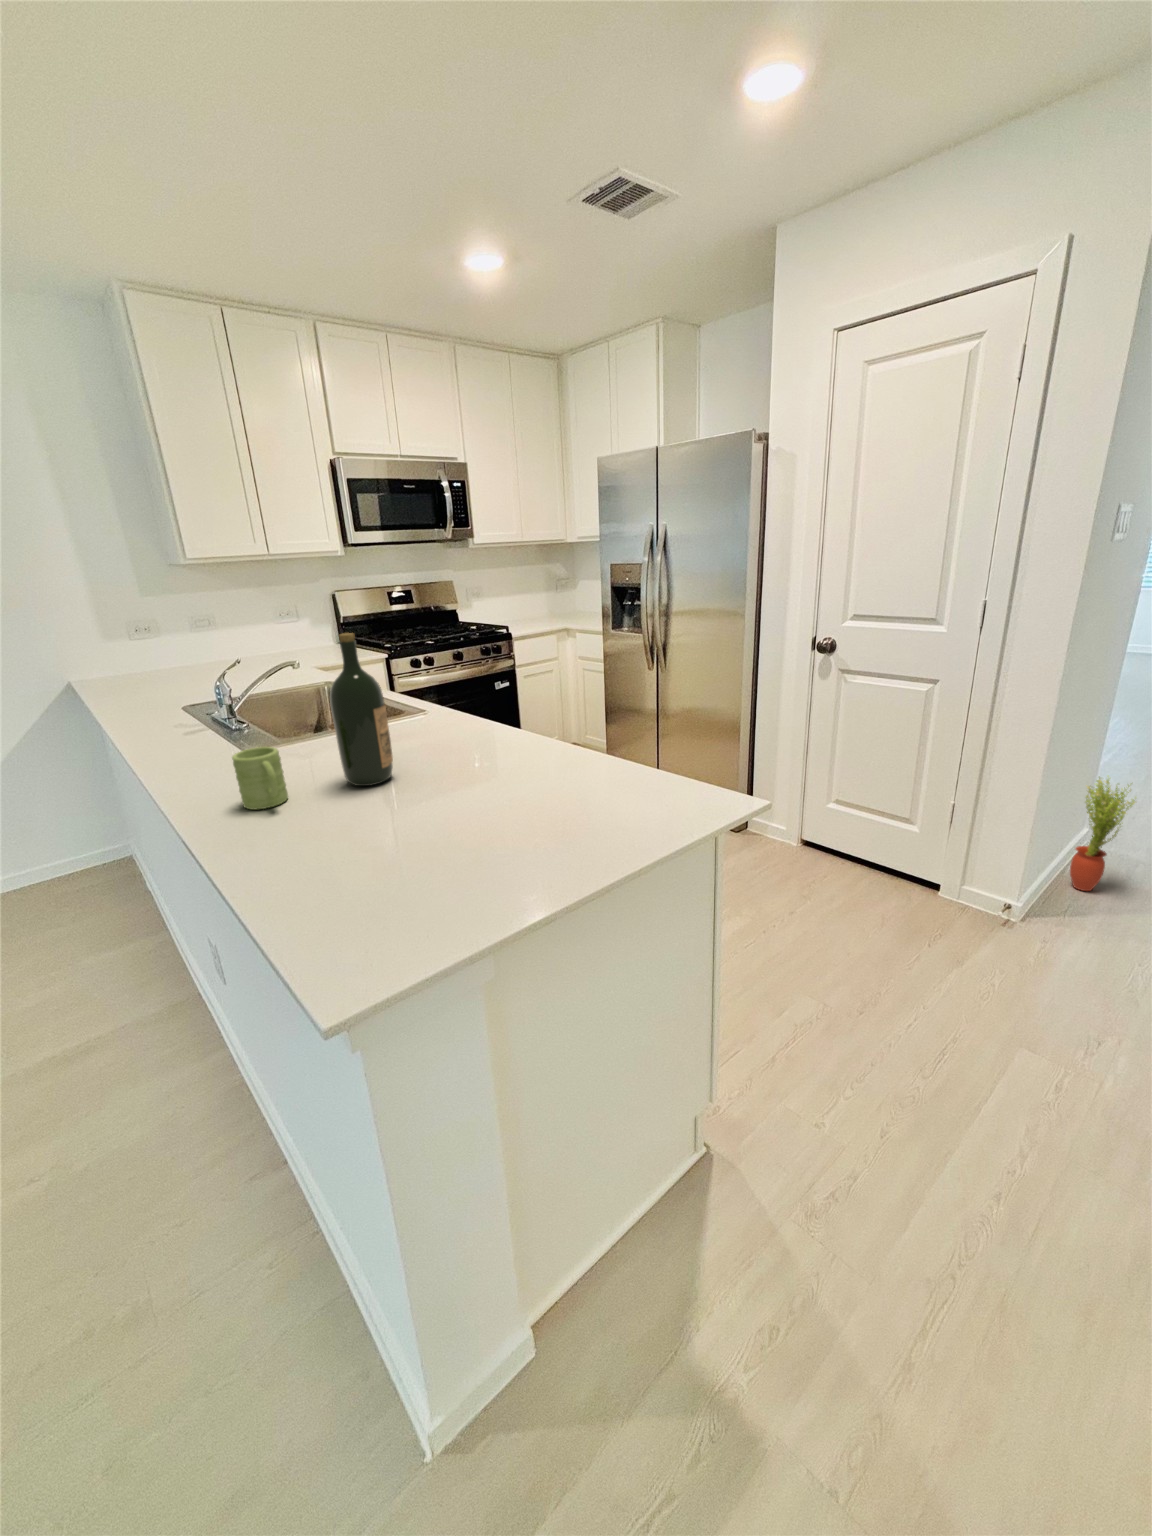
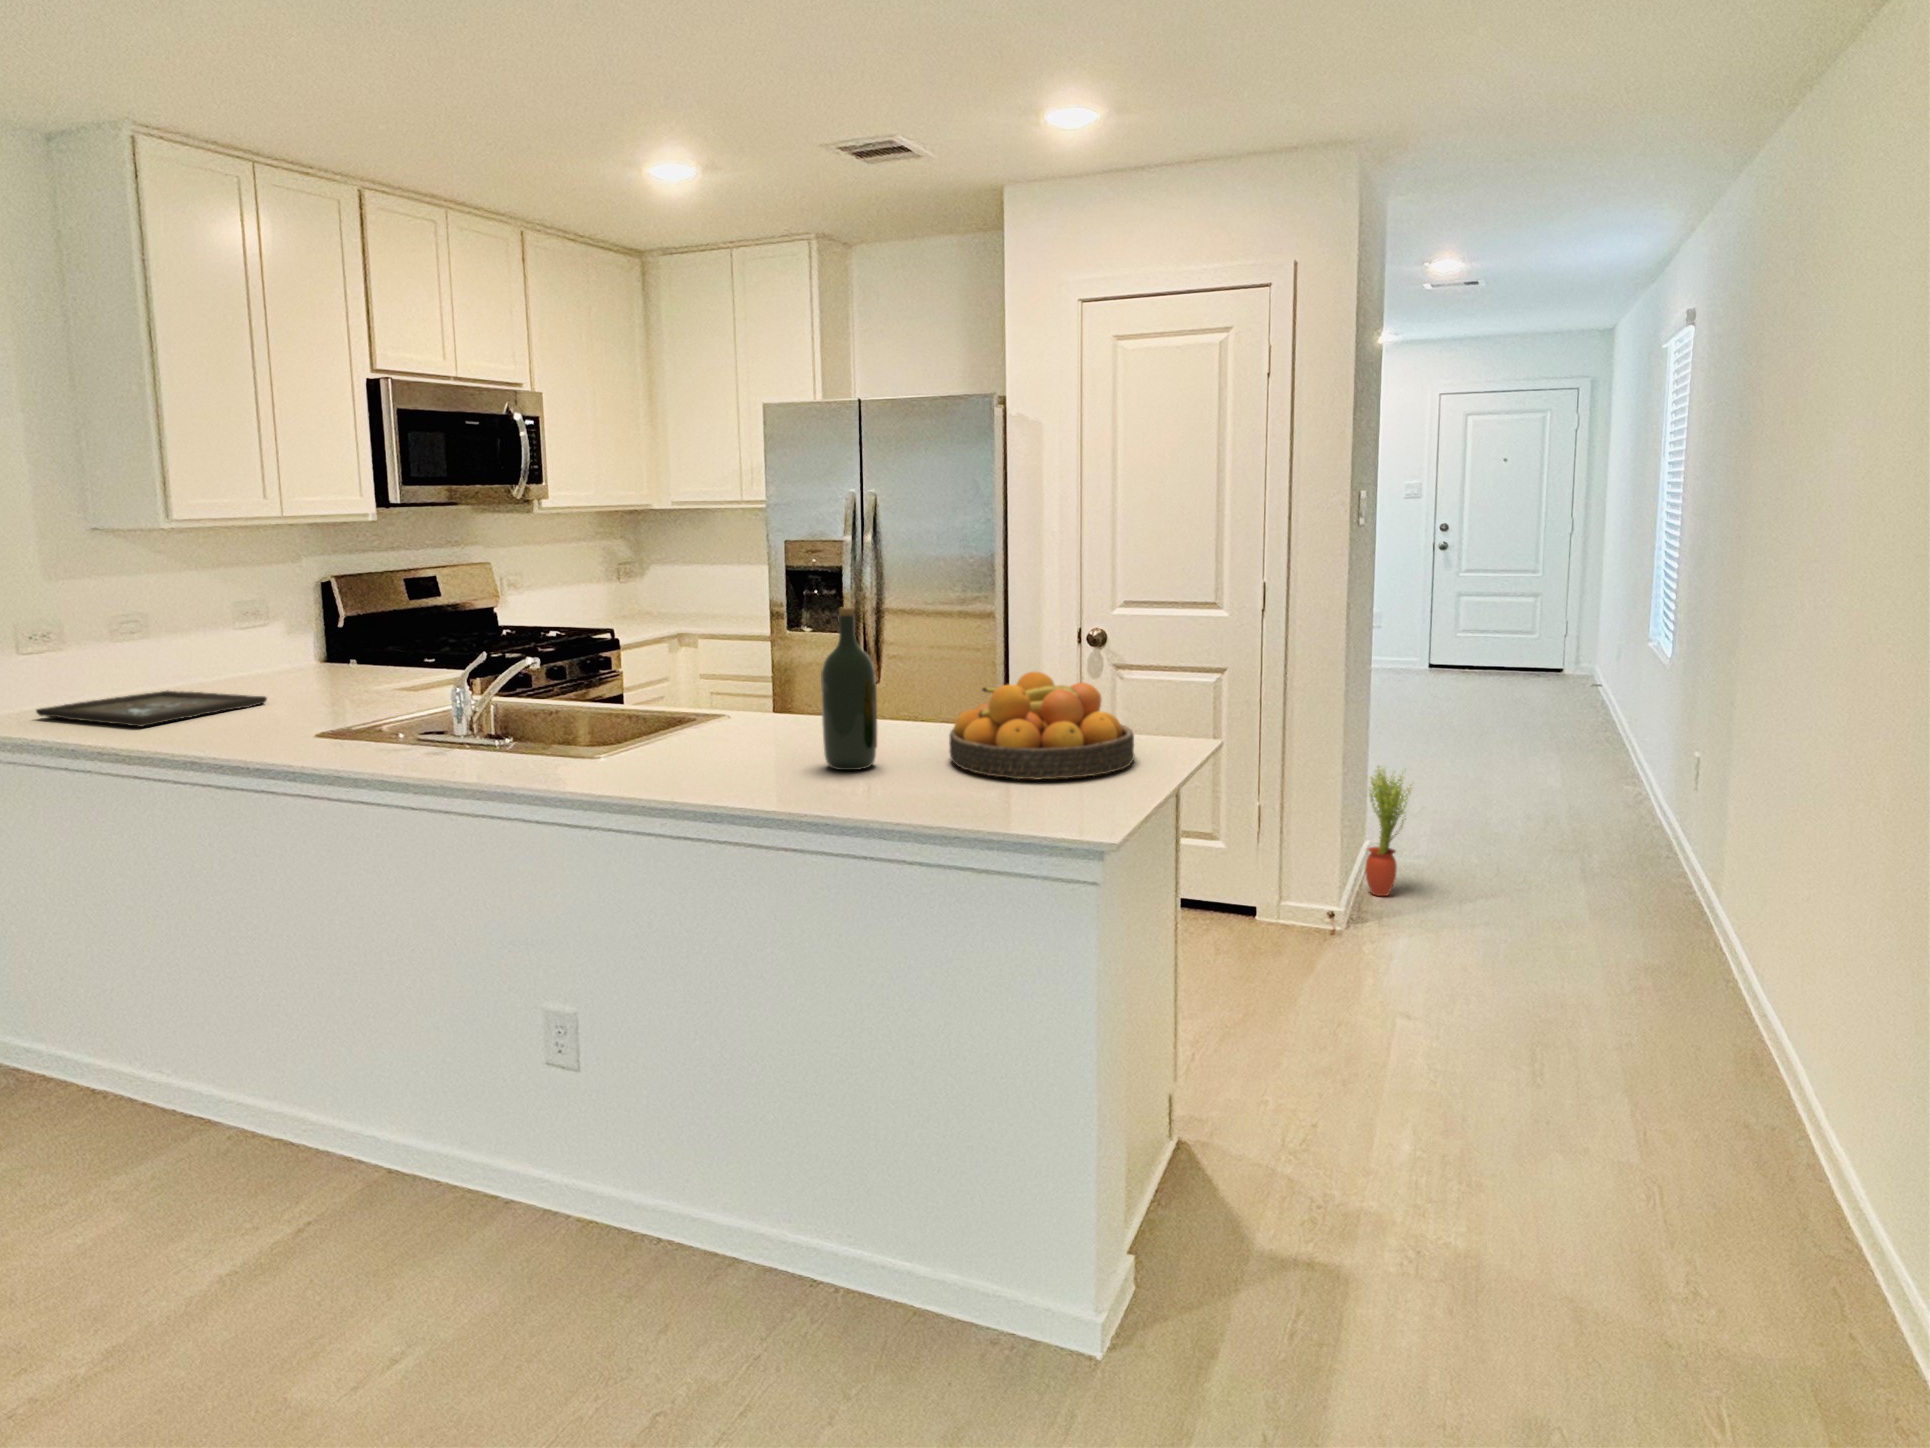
tray: none [132,660,239,685] -> present [36,691,267,727]
fruit bowl: none [426,704,617,836] -> present [949,672,1134,779]
mug: present [232,747,288,809] -> none [754,729,819,794]

